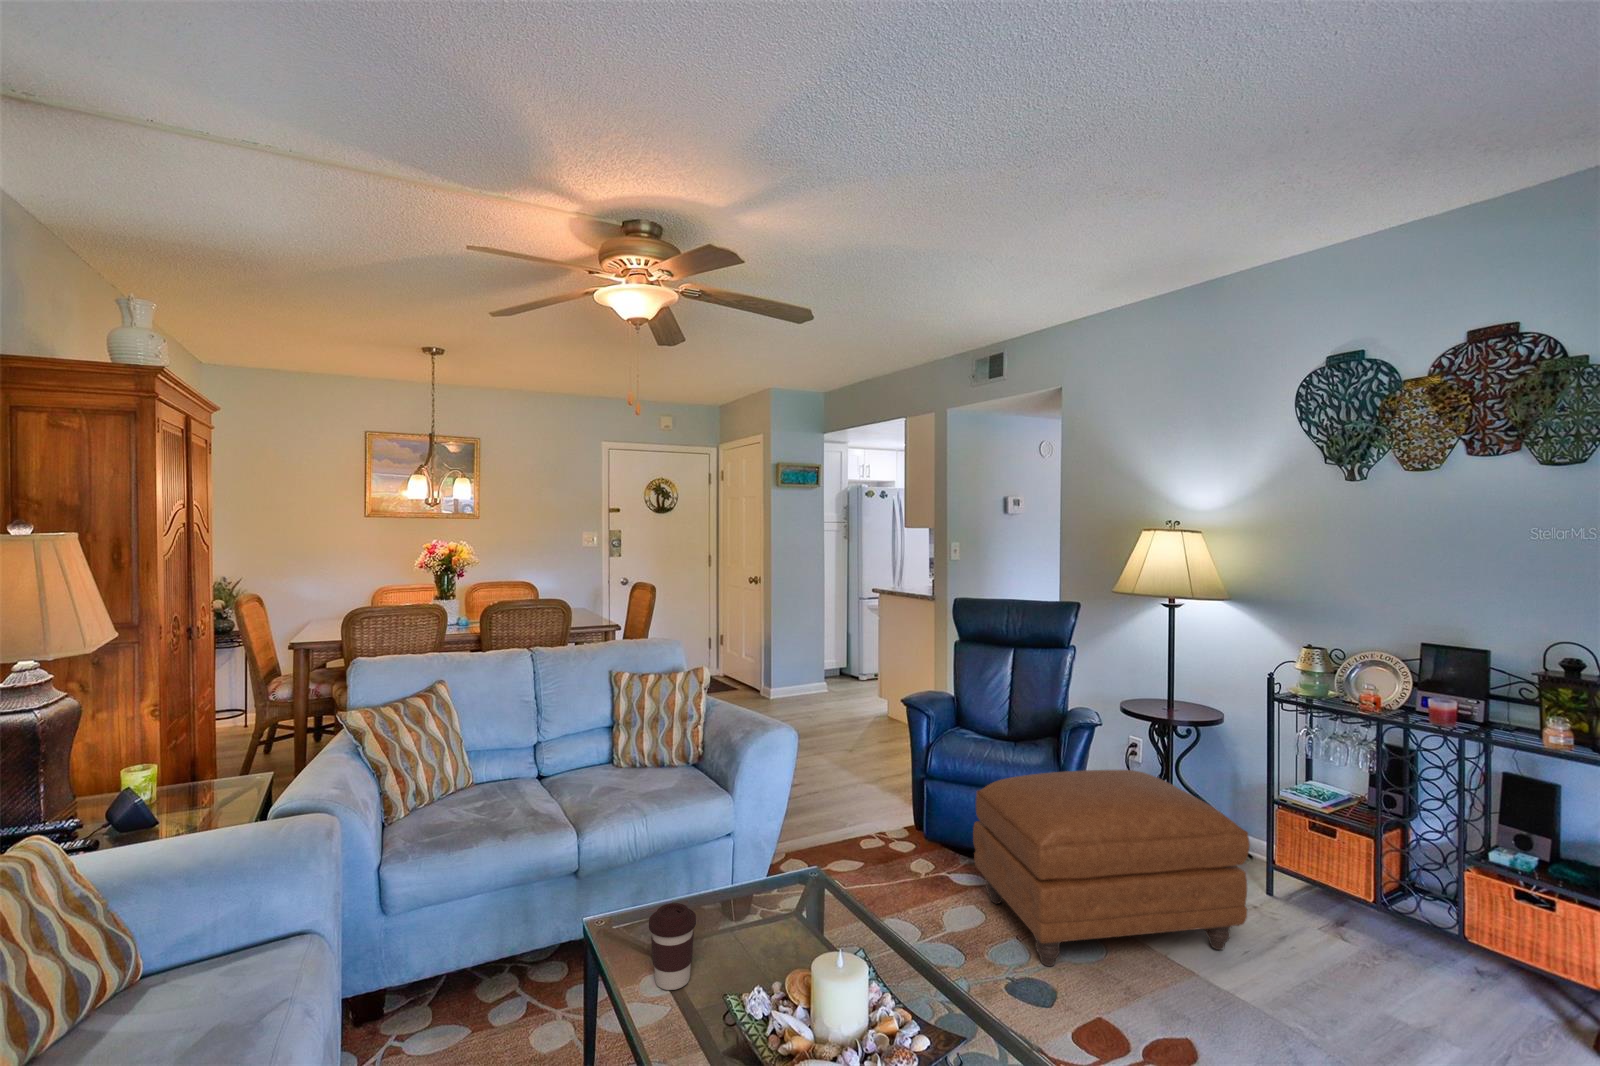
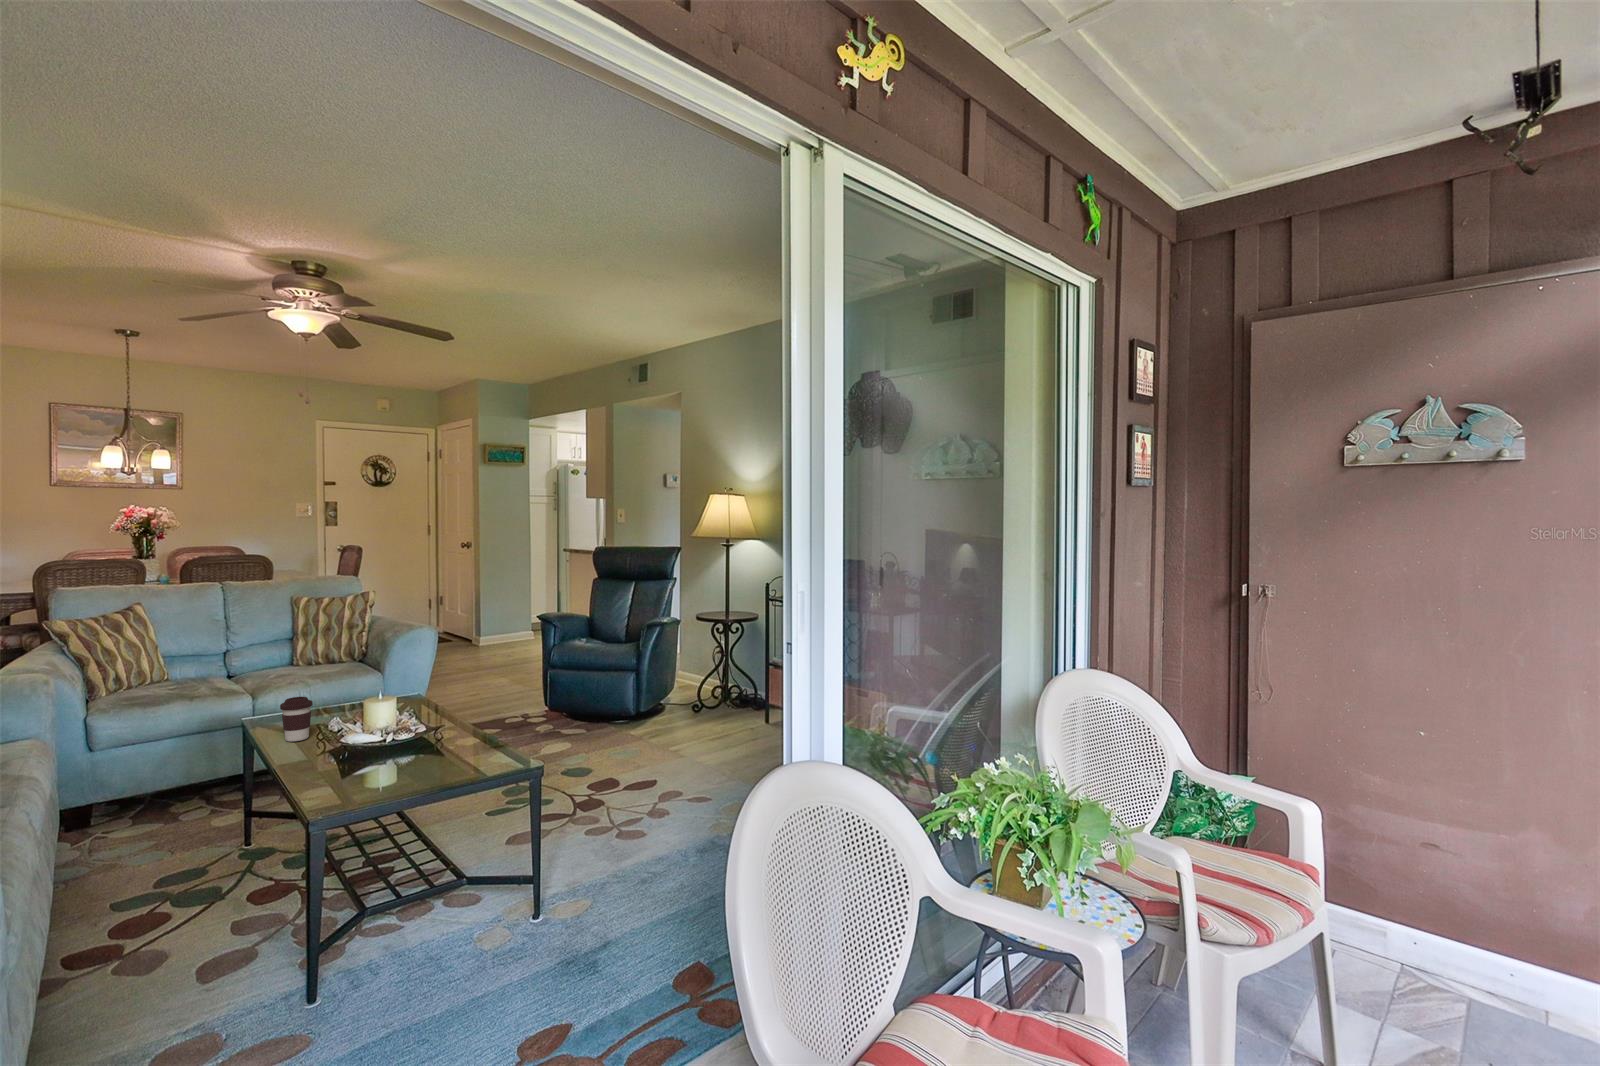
ottoman: present [973,770,1250,966] -> none [567,648,718,759]

